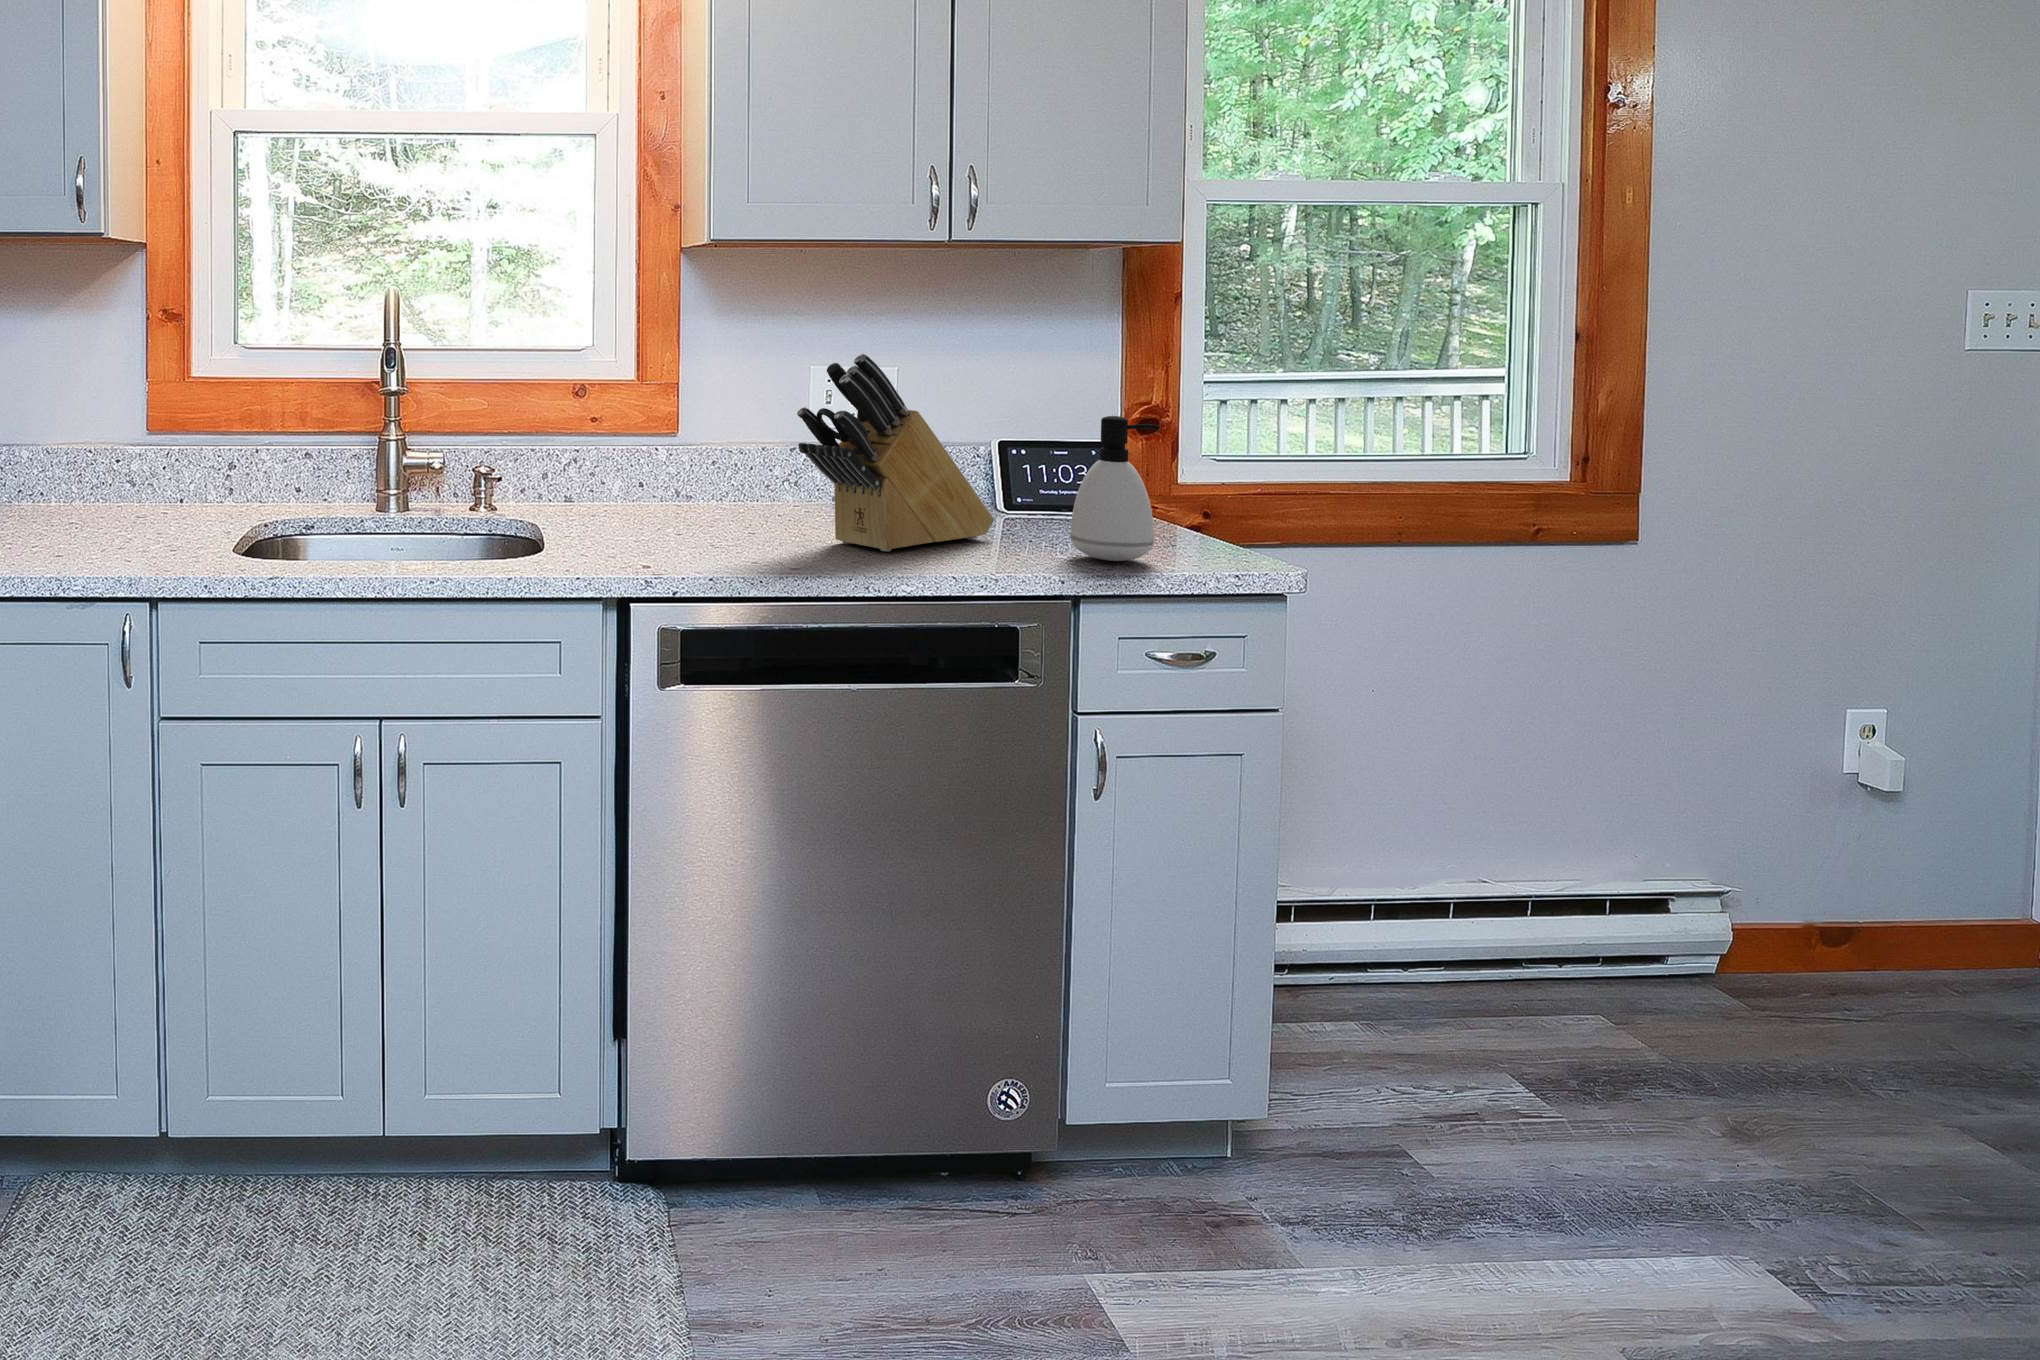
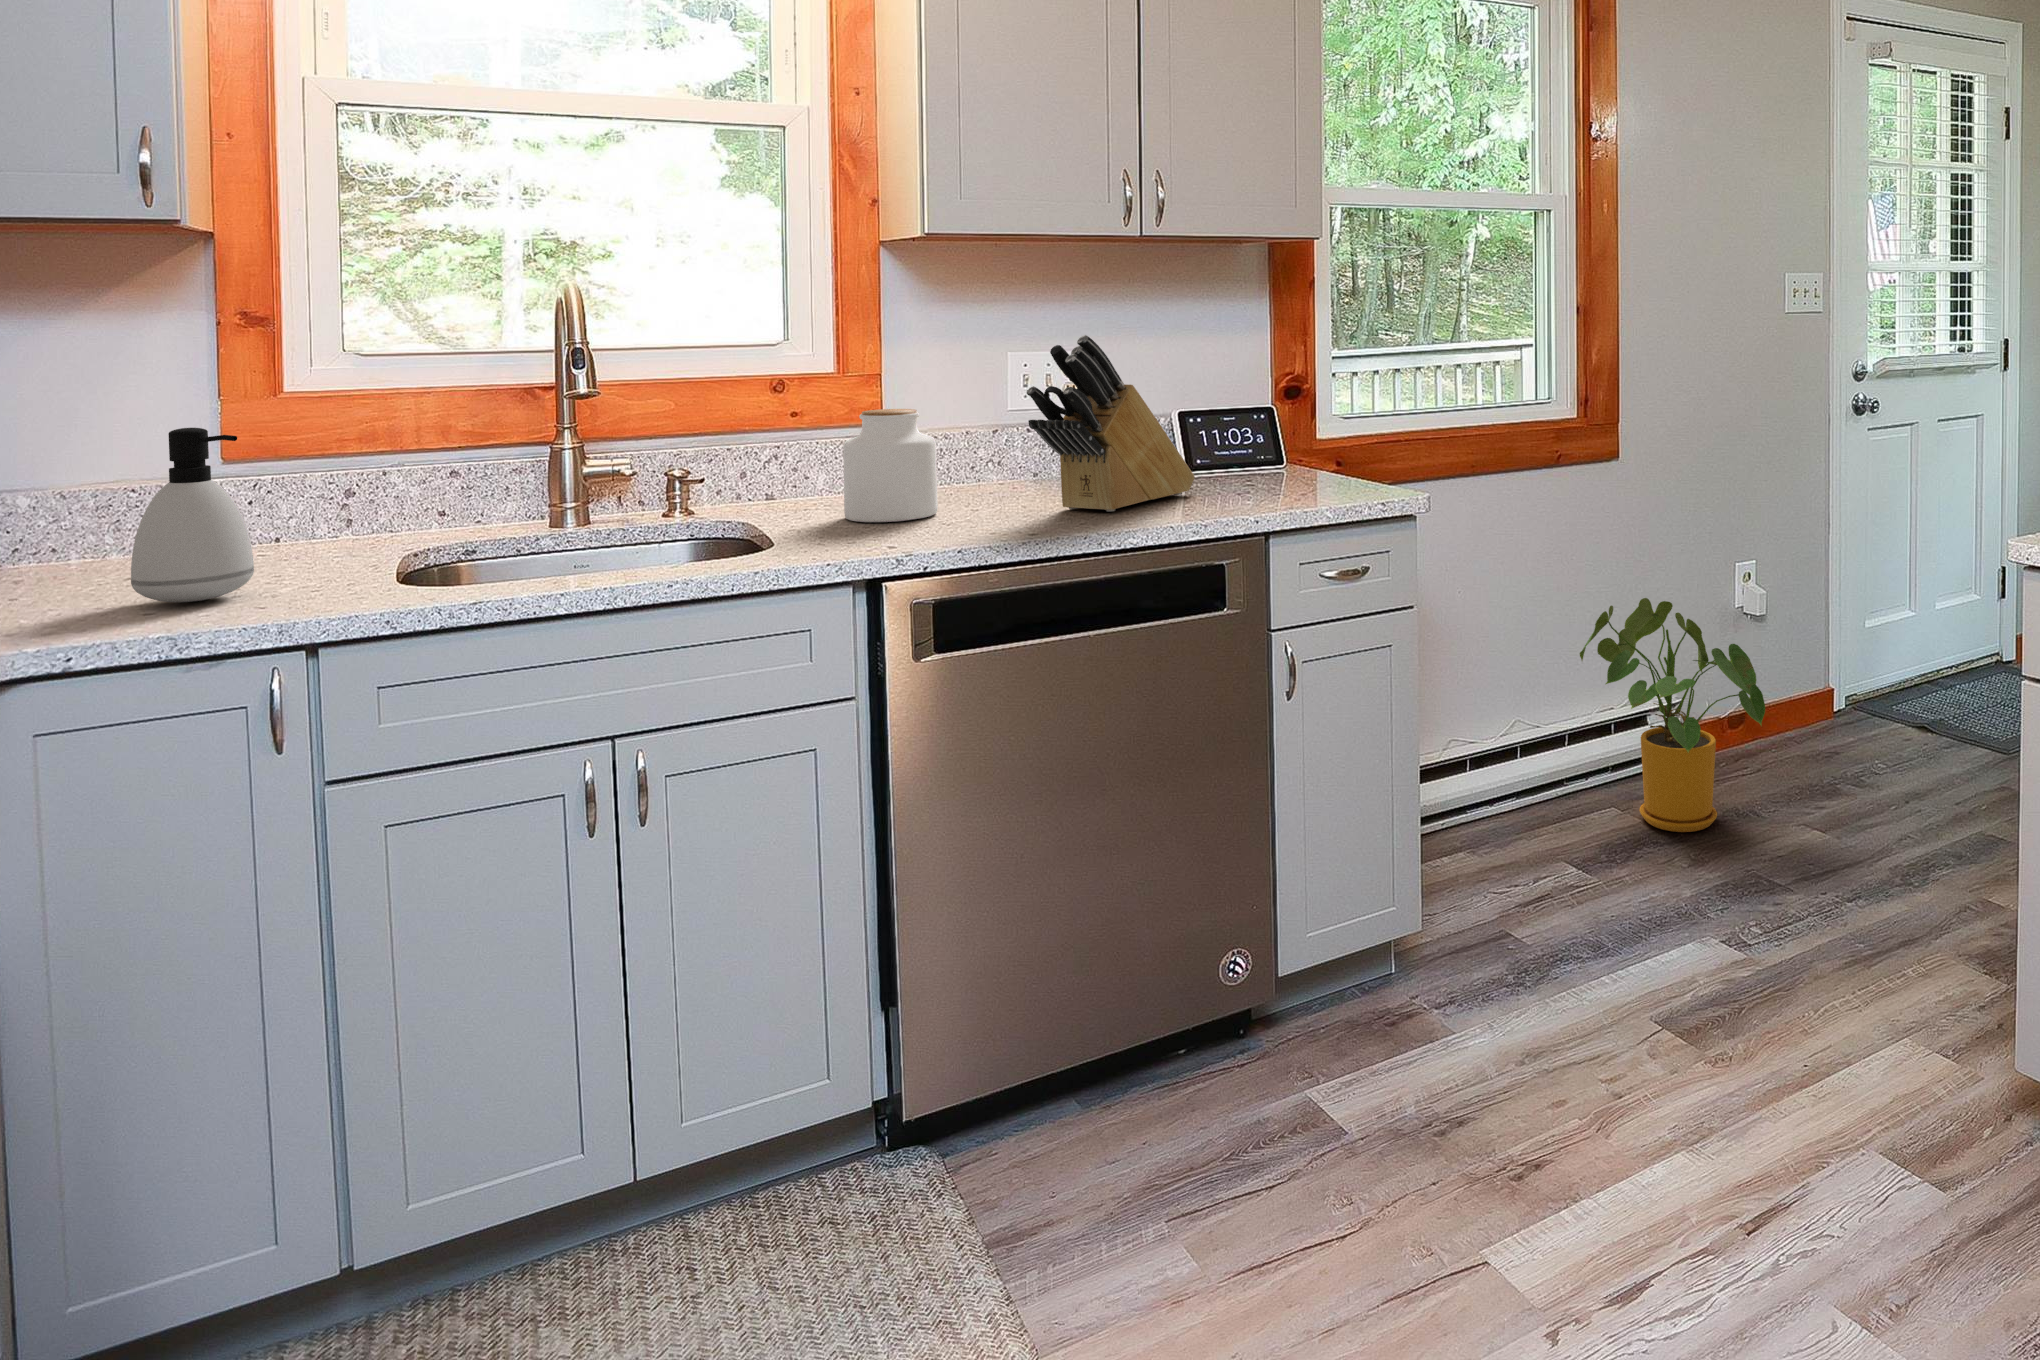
soap dispenser: present [1070,416,1159,561] -> present [131,428,254,602]
jar: none [618,420,708,537] -> present [843,409,938,522]
house plant: none [1555,742,1886,1093] -> present [1580,598,1765,832]

